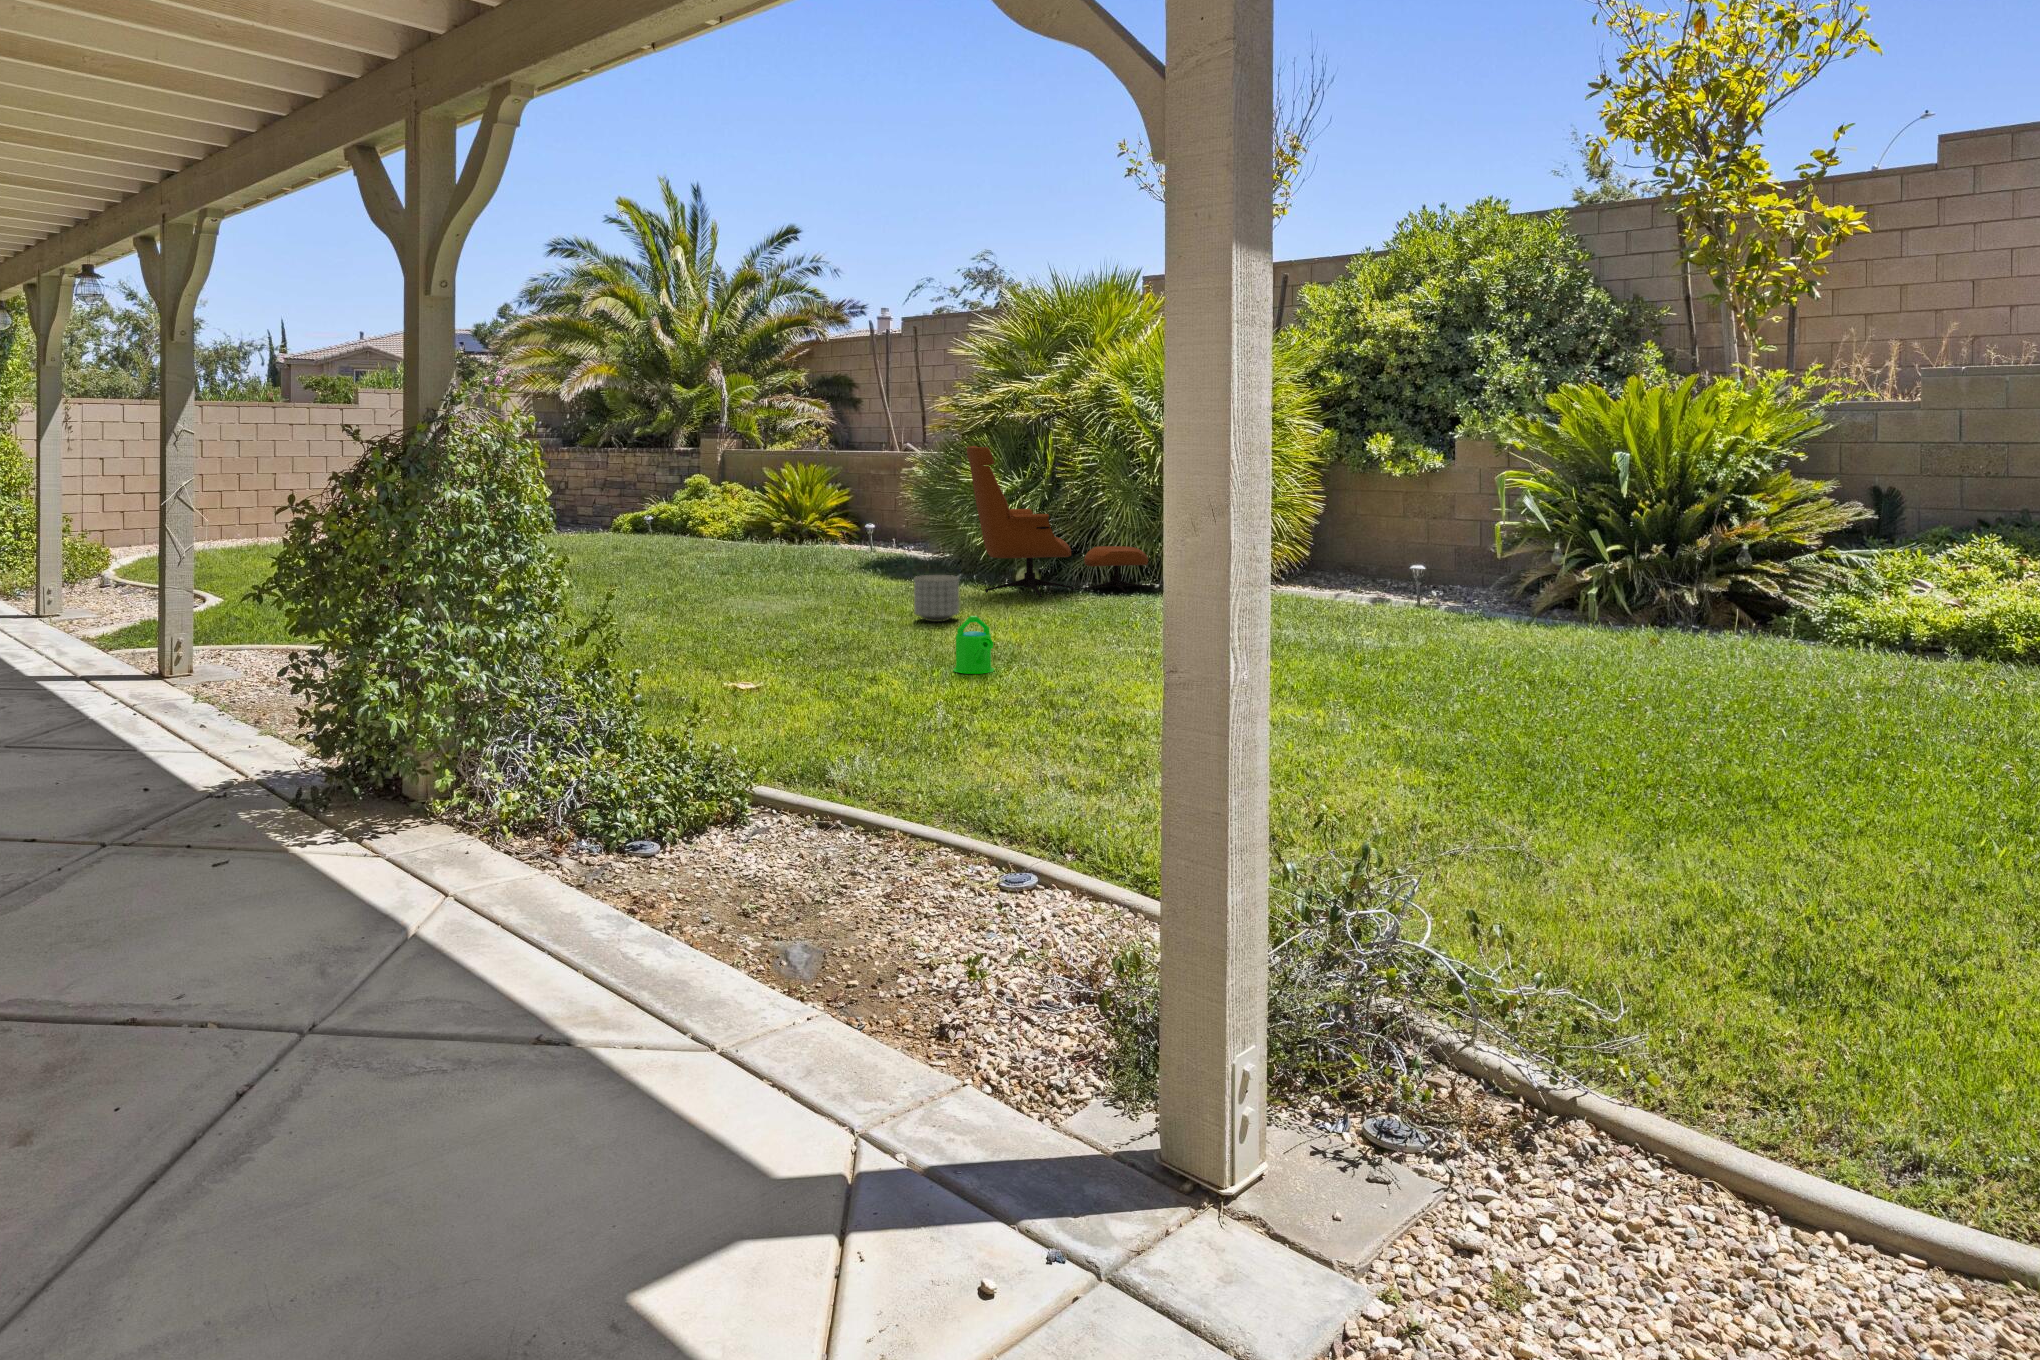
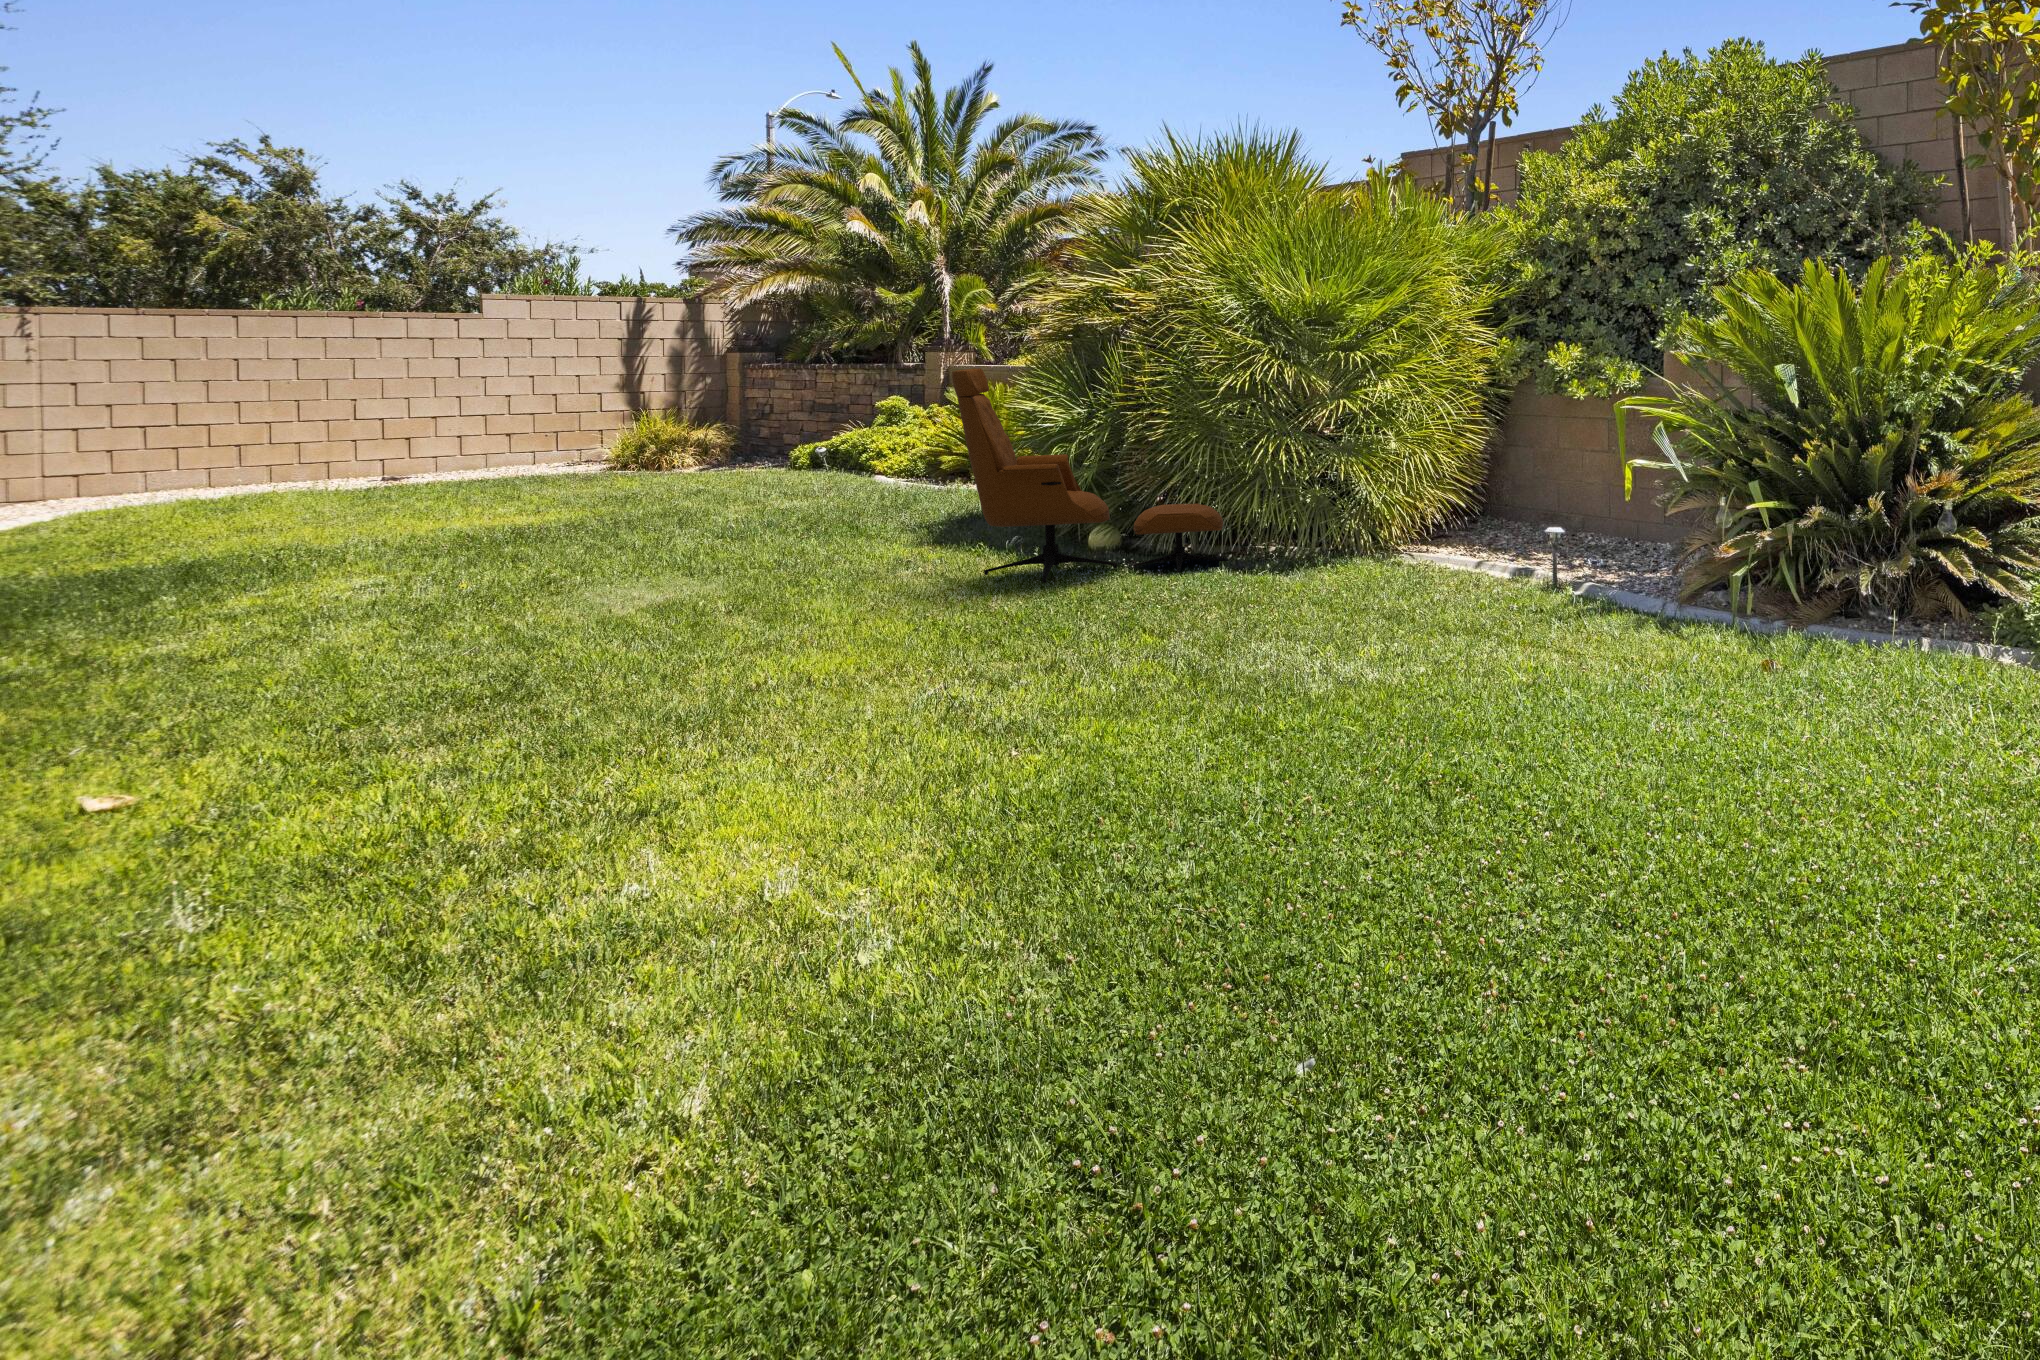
planter: present [914,575,959,622] -> none [790,560,866,632]
watering can: present [953,616,994,674] -> none [637,653,718,751]

